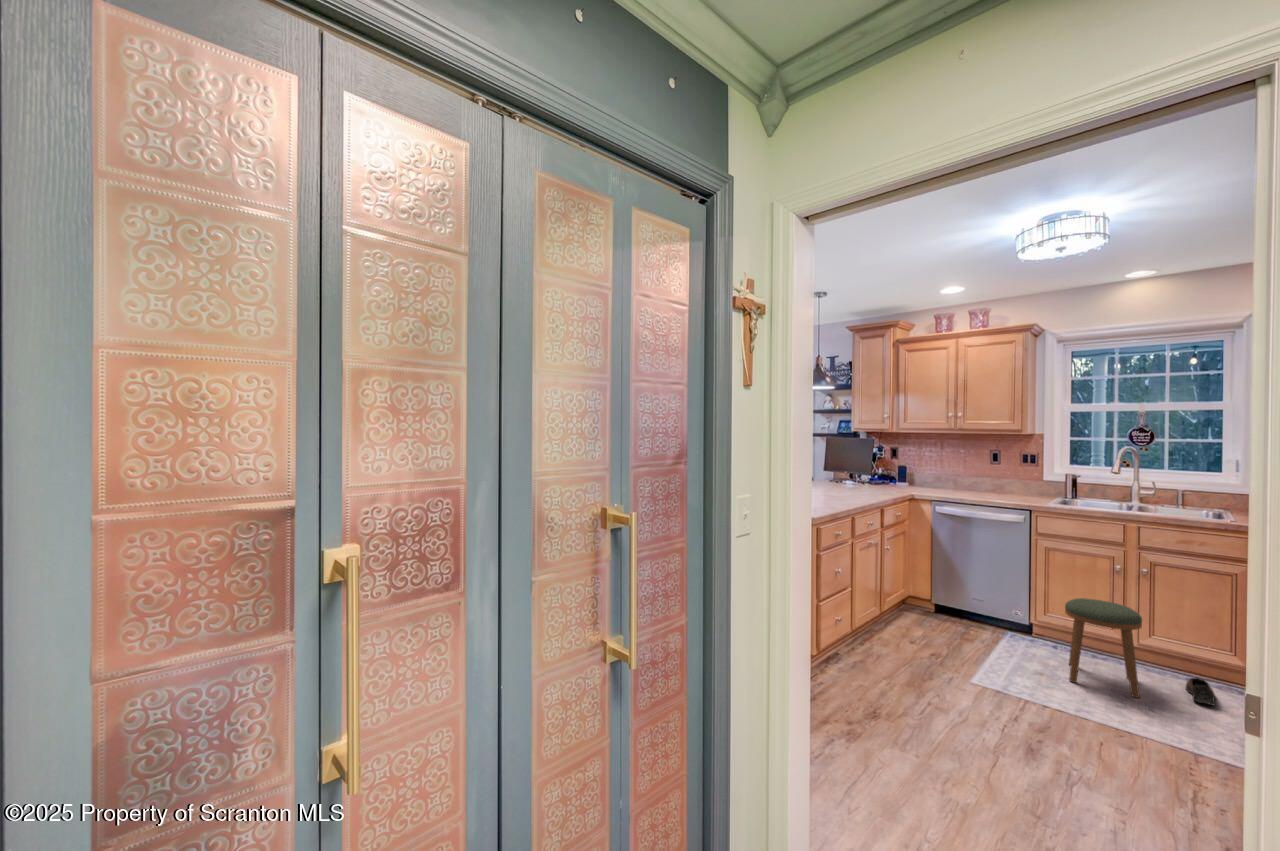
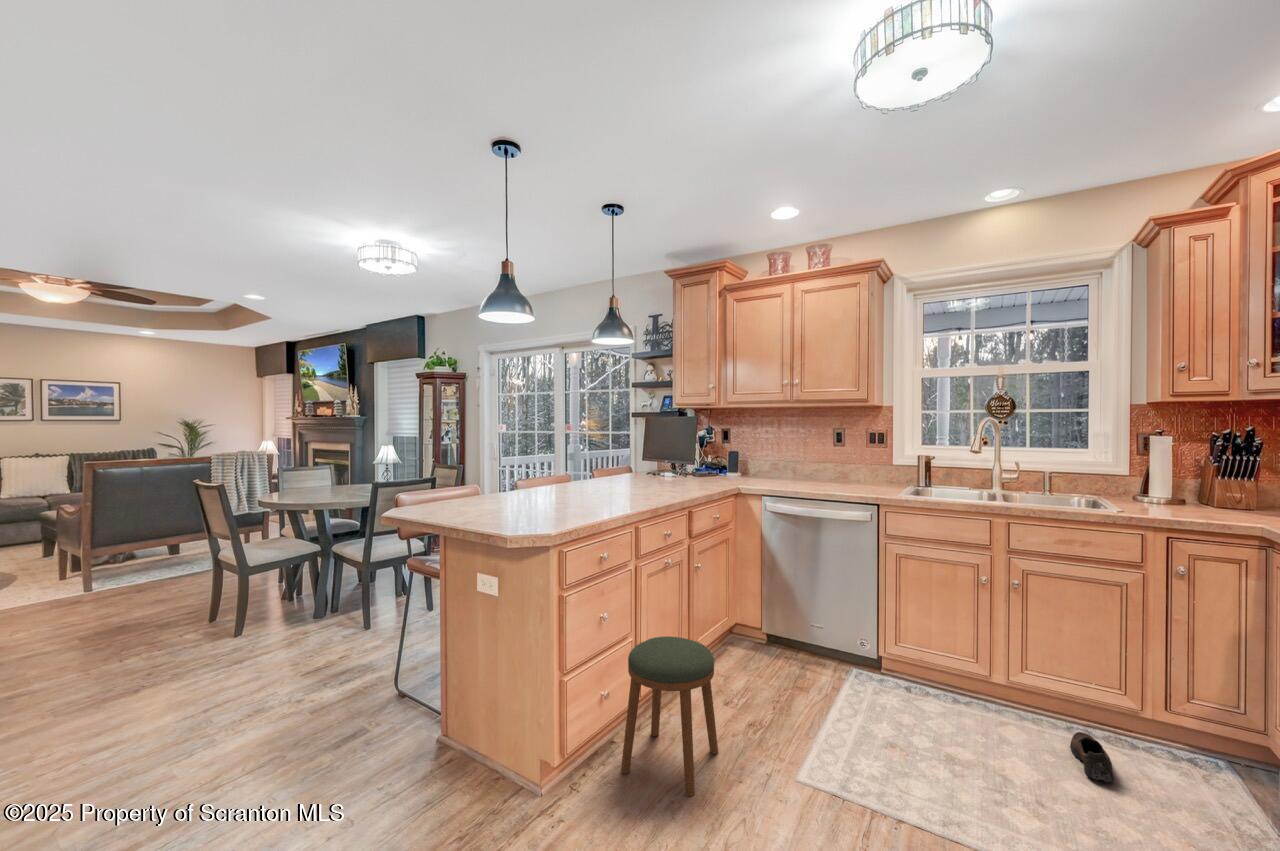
stool: present [1065,598,1142,698] -> present [621,636,718,796]

